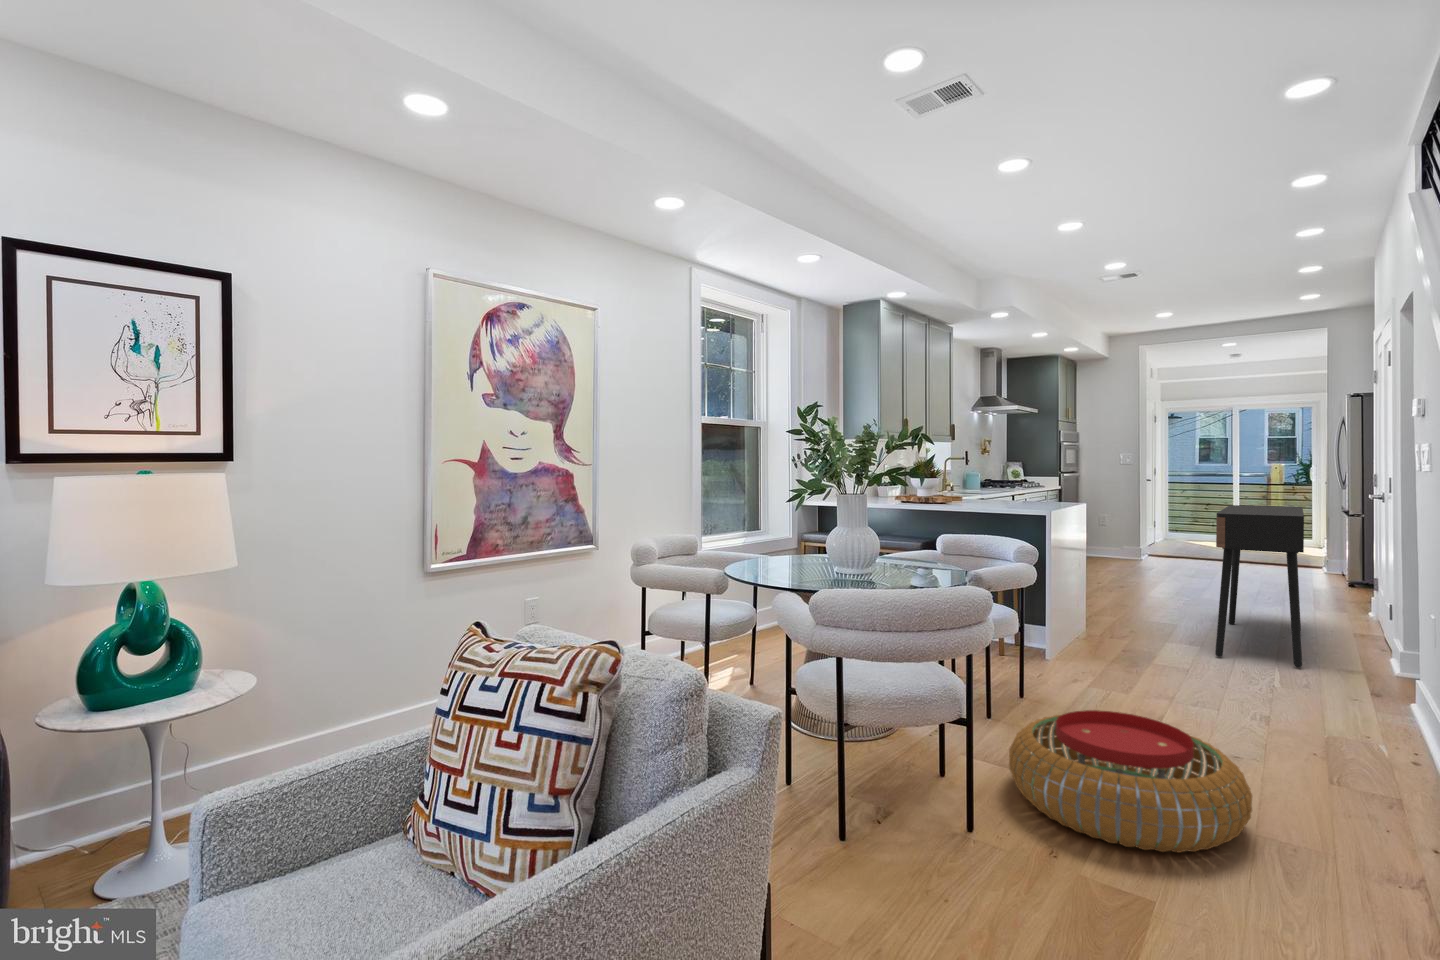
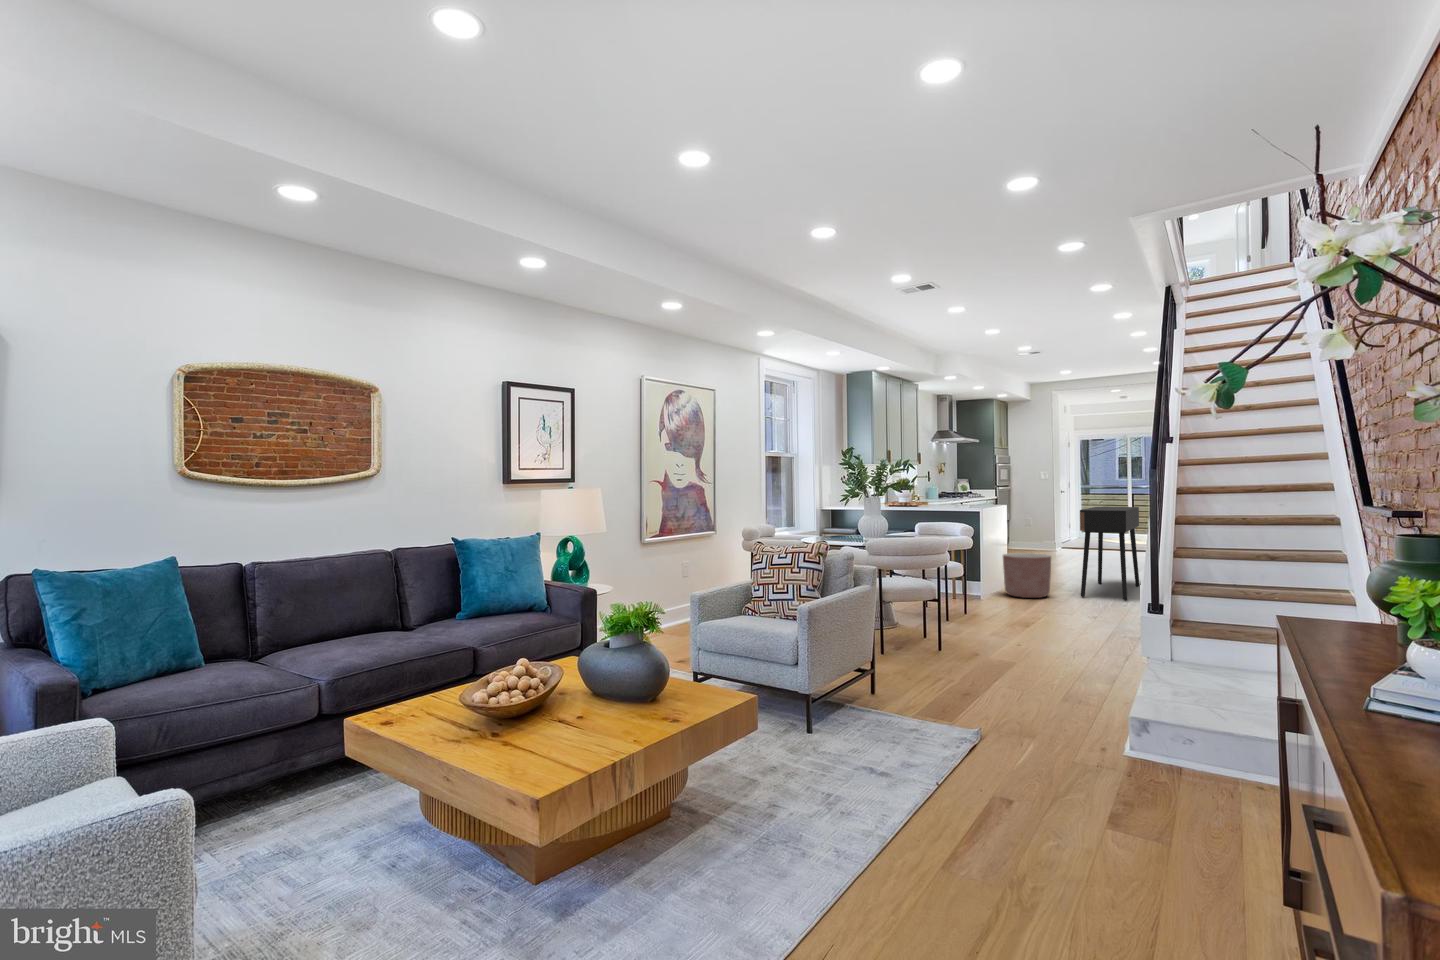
planter: none [1082,579,1166,656] -> present [1003,553,1051,598]
pouf: present [1009,710,1252,853] -> none [957,603,1064,652]

